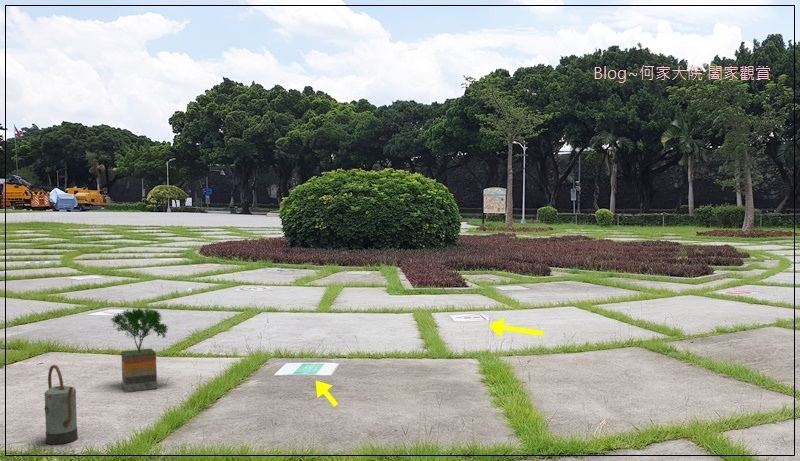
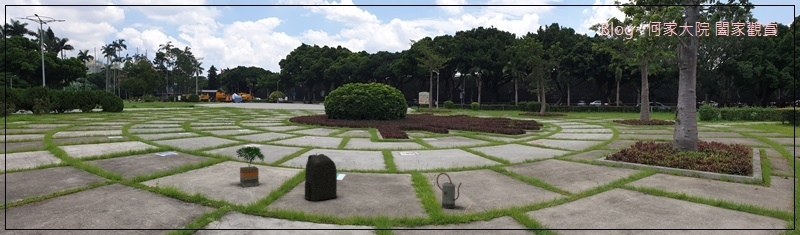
backpack: none [237,319,306,423] -> present [305,154,337,201]
watering can: present [44,365,78,444] -> present [437,173,462,209]

